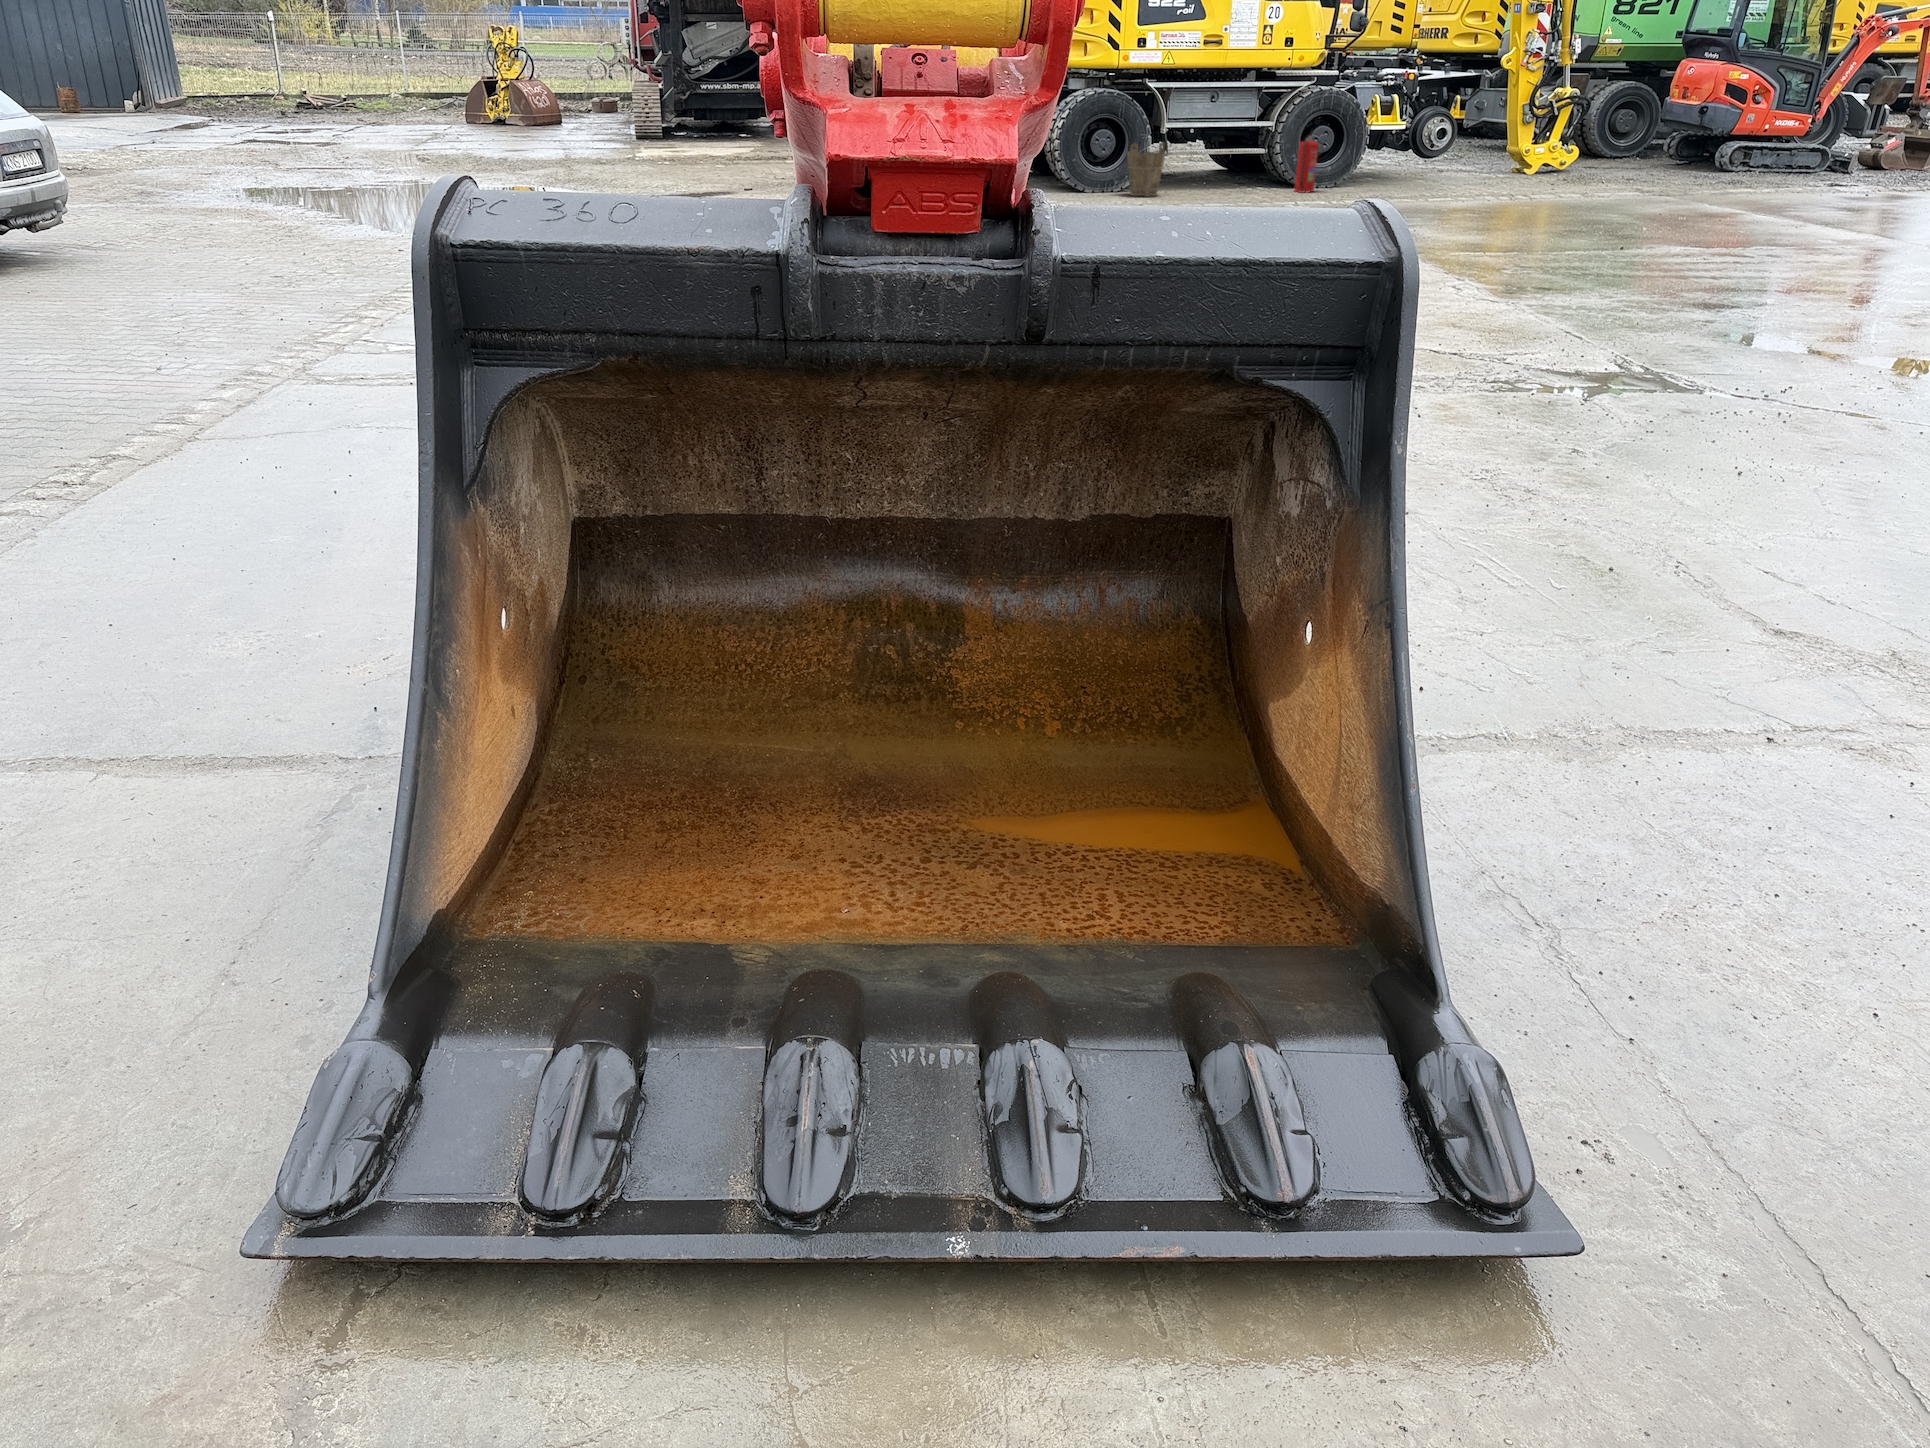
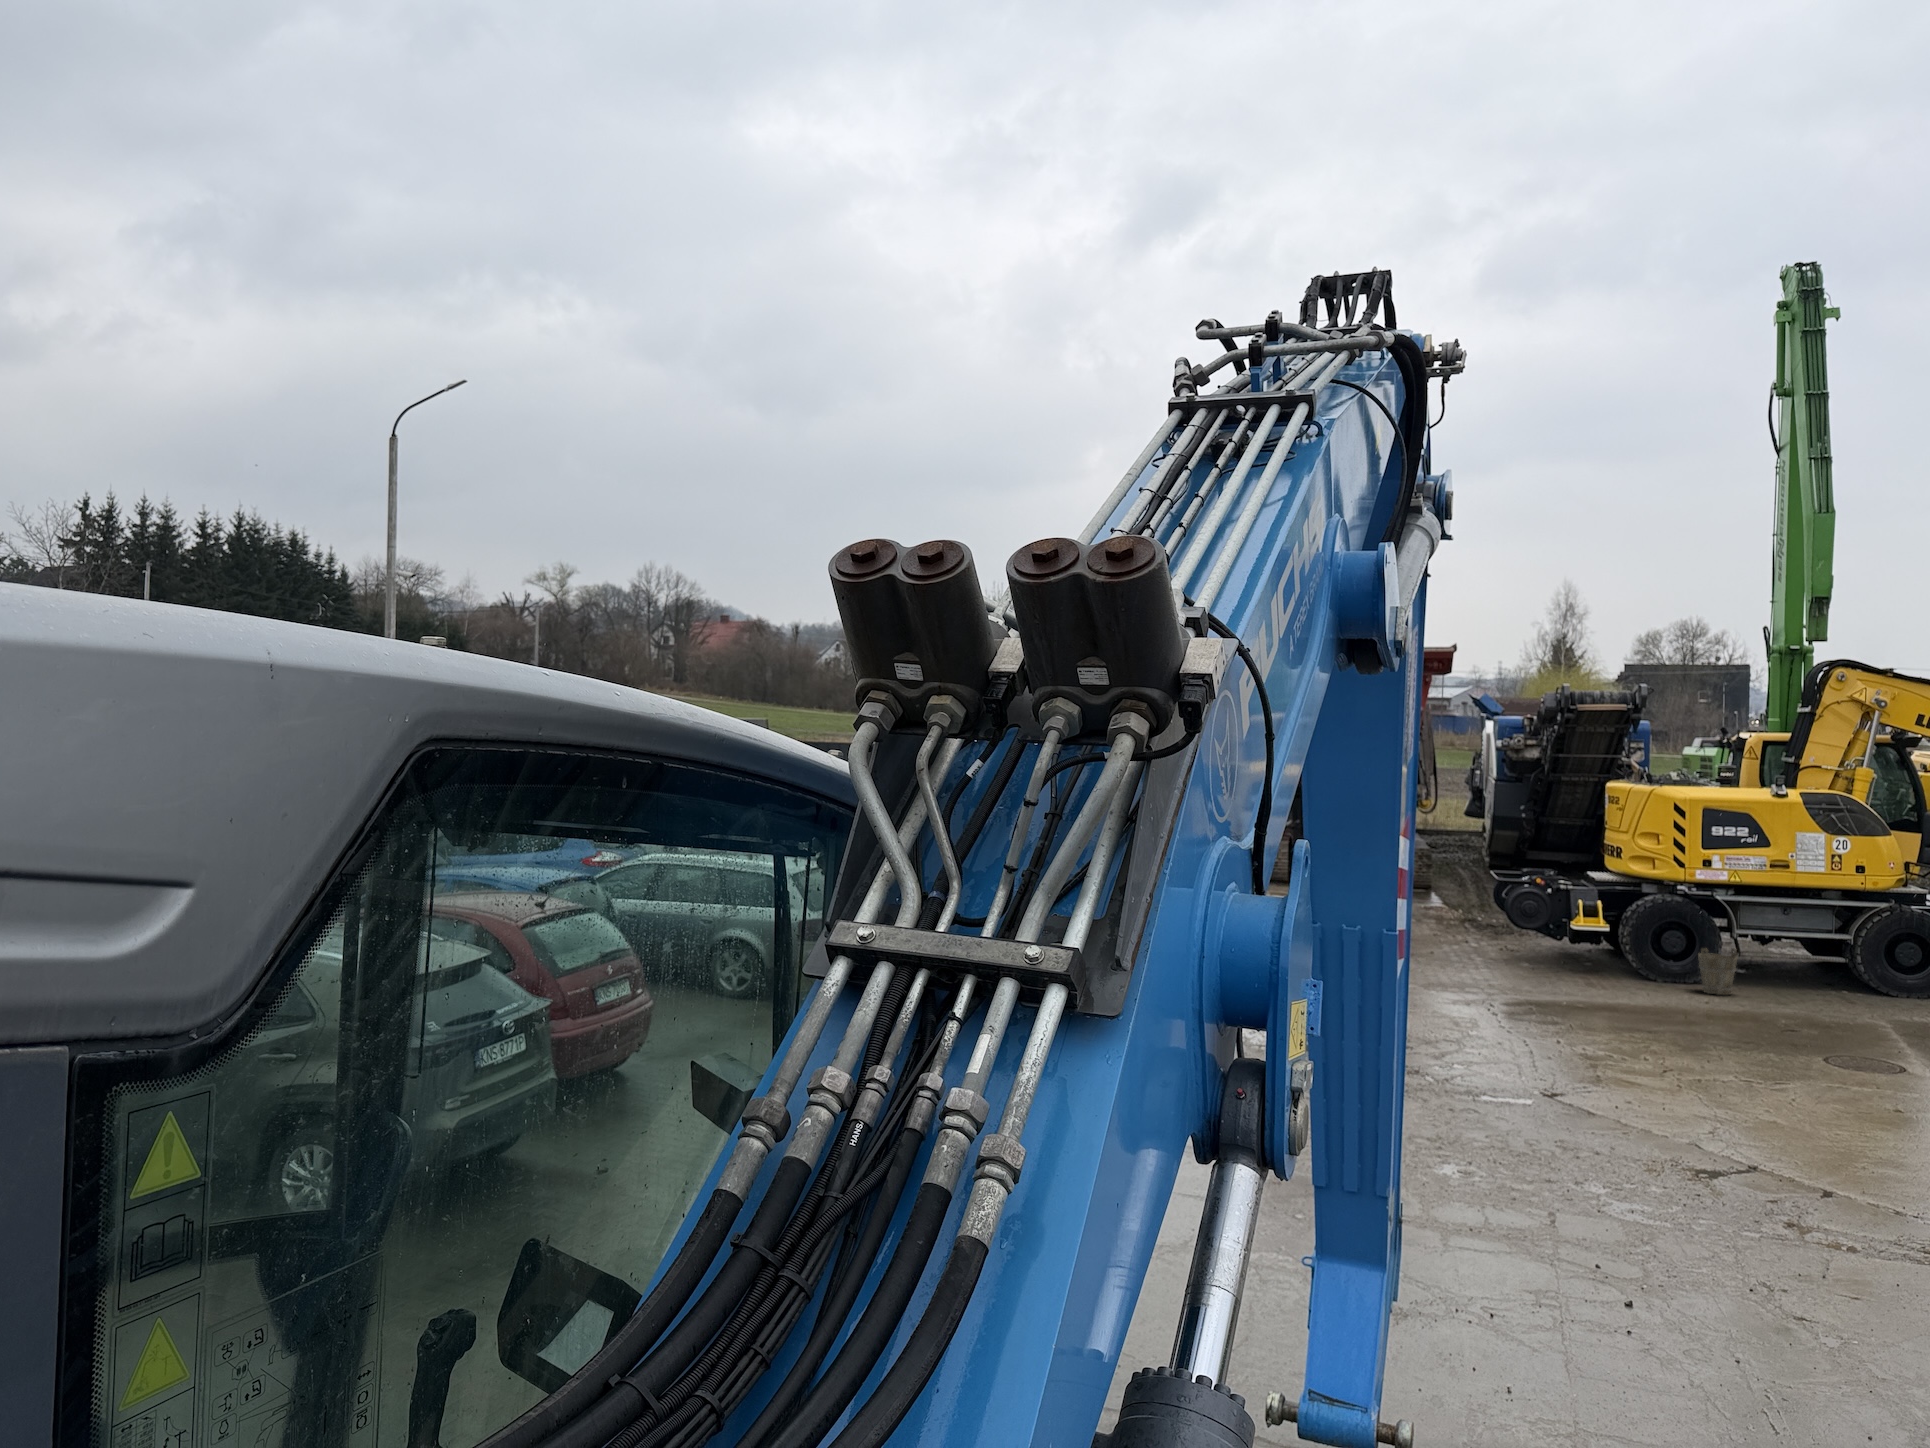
fire extinguisher: present [1294,131,1319,193] -> none [1882,946,1904,1003]

